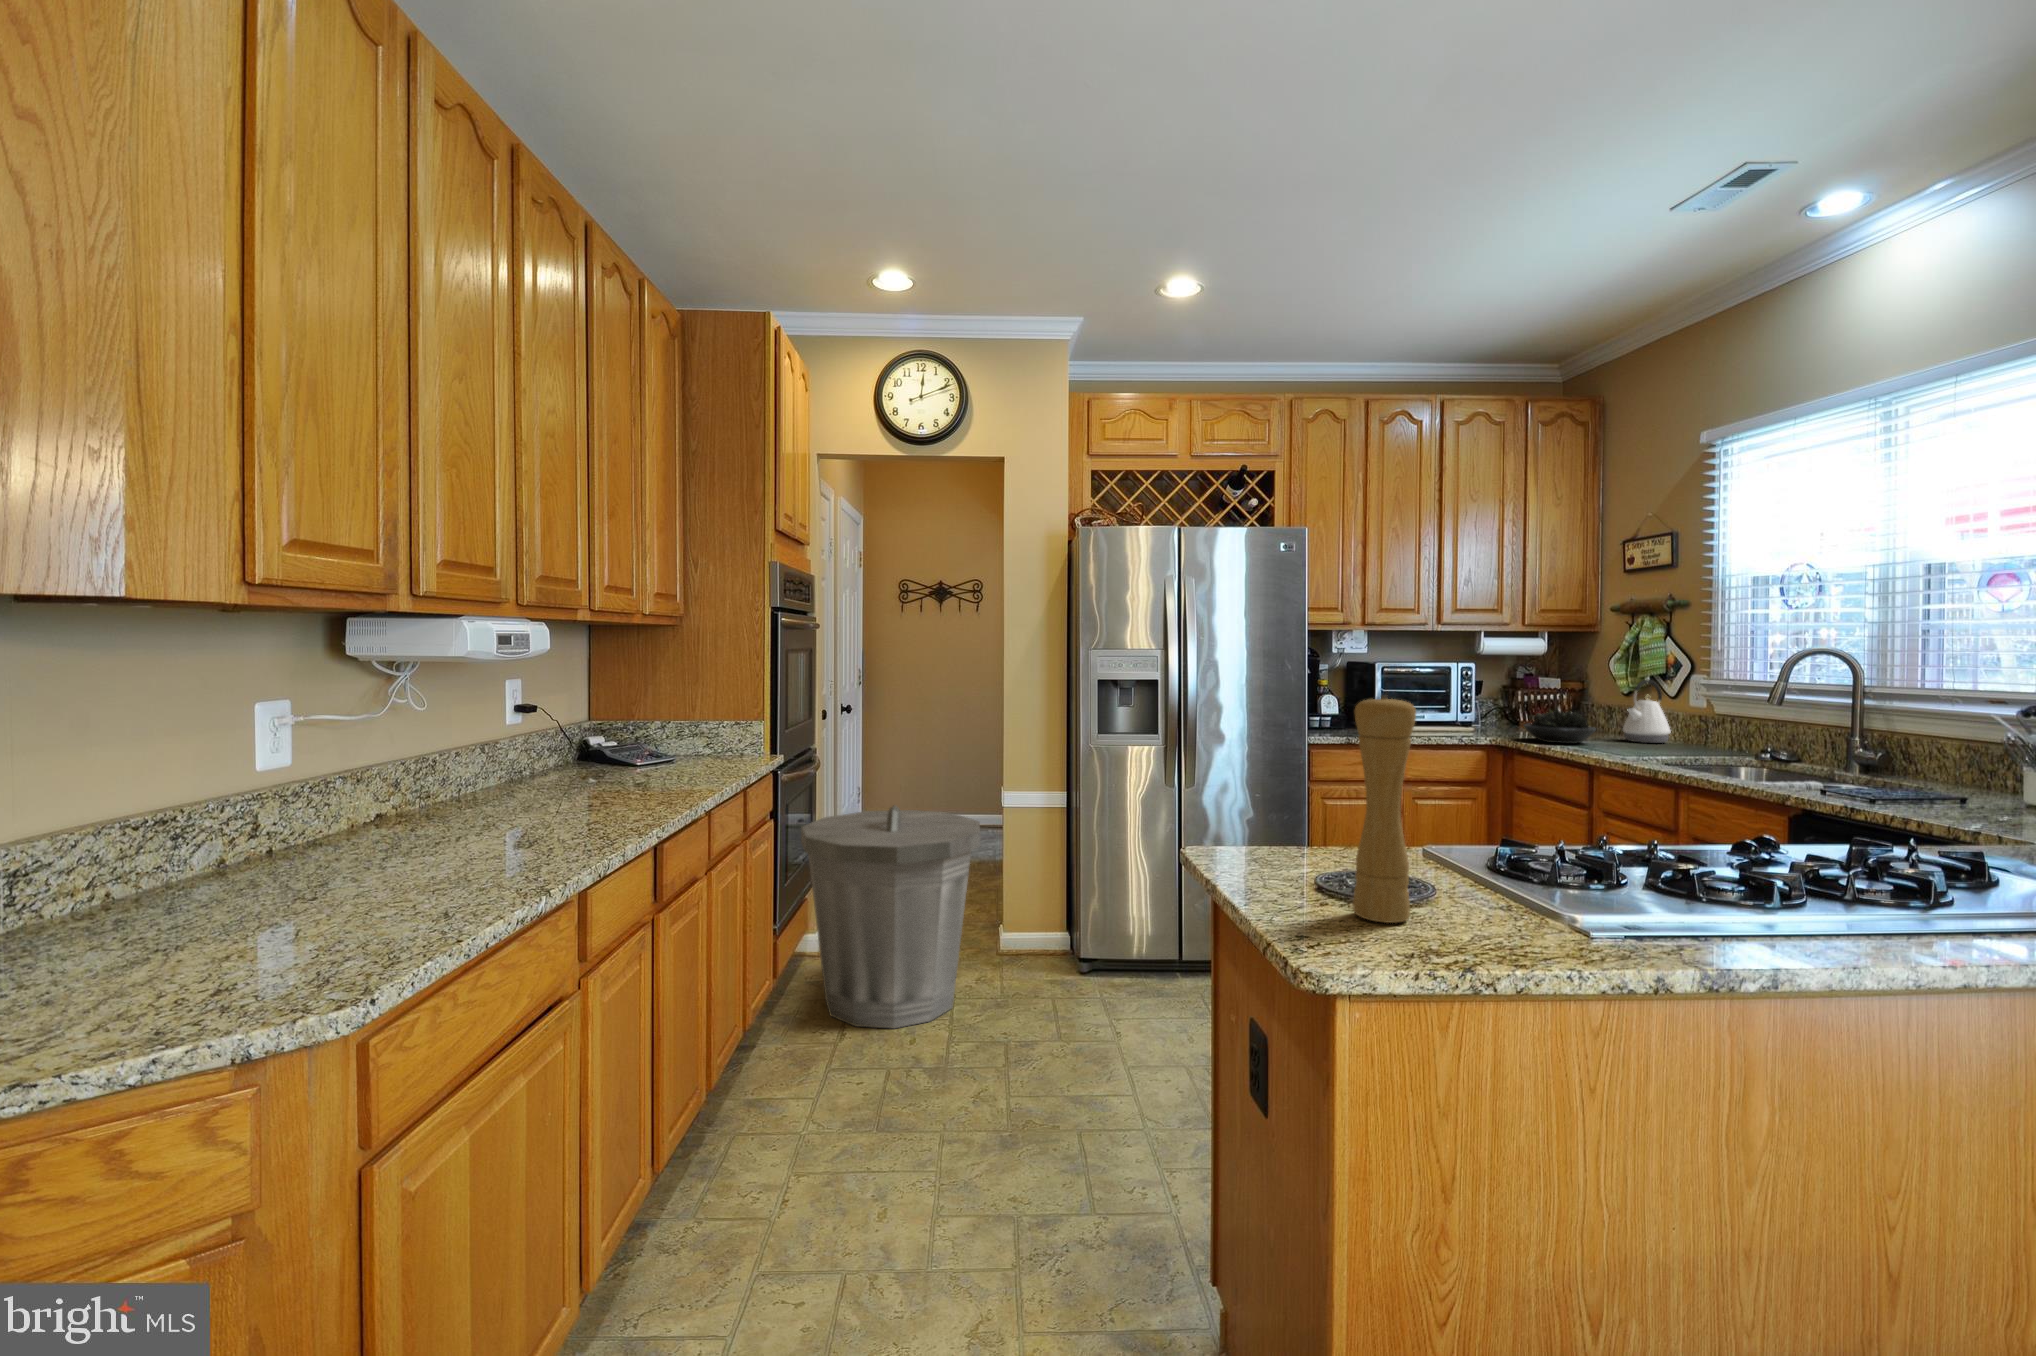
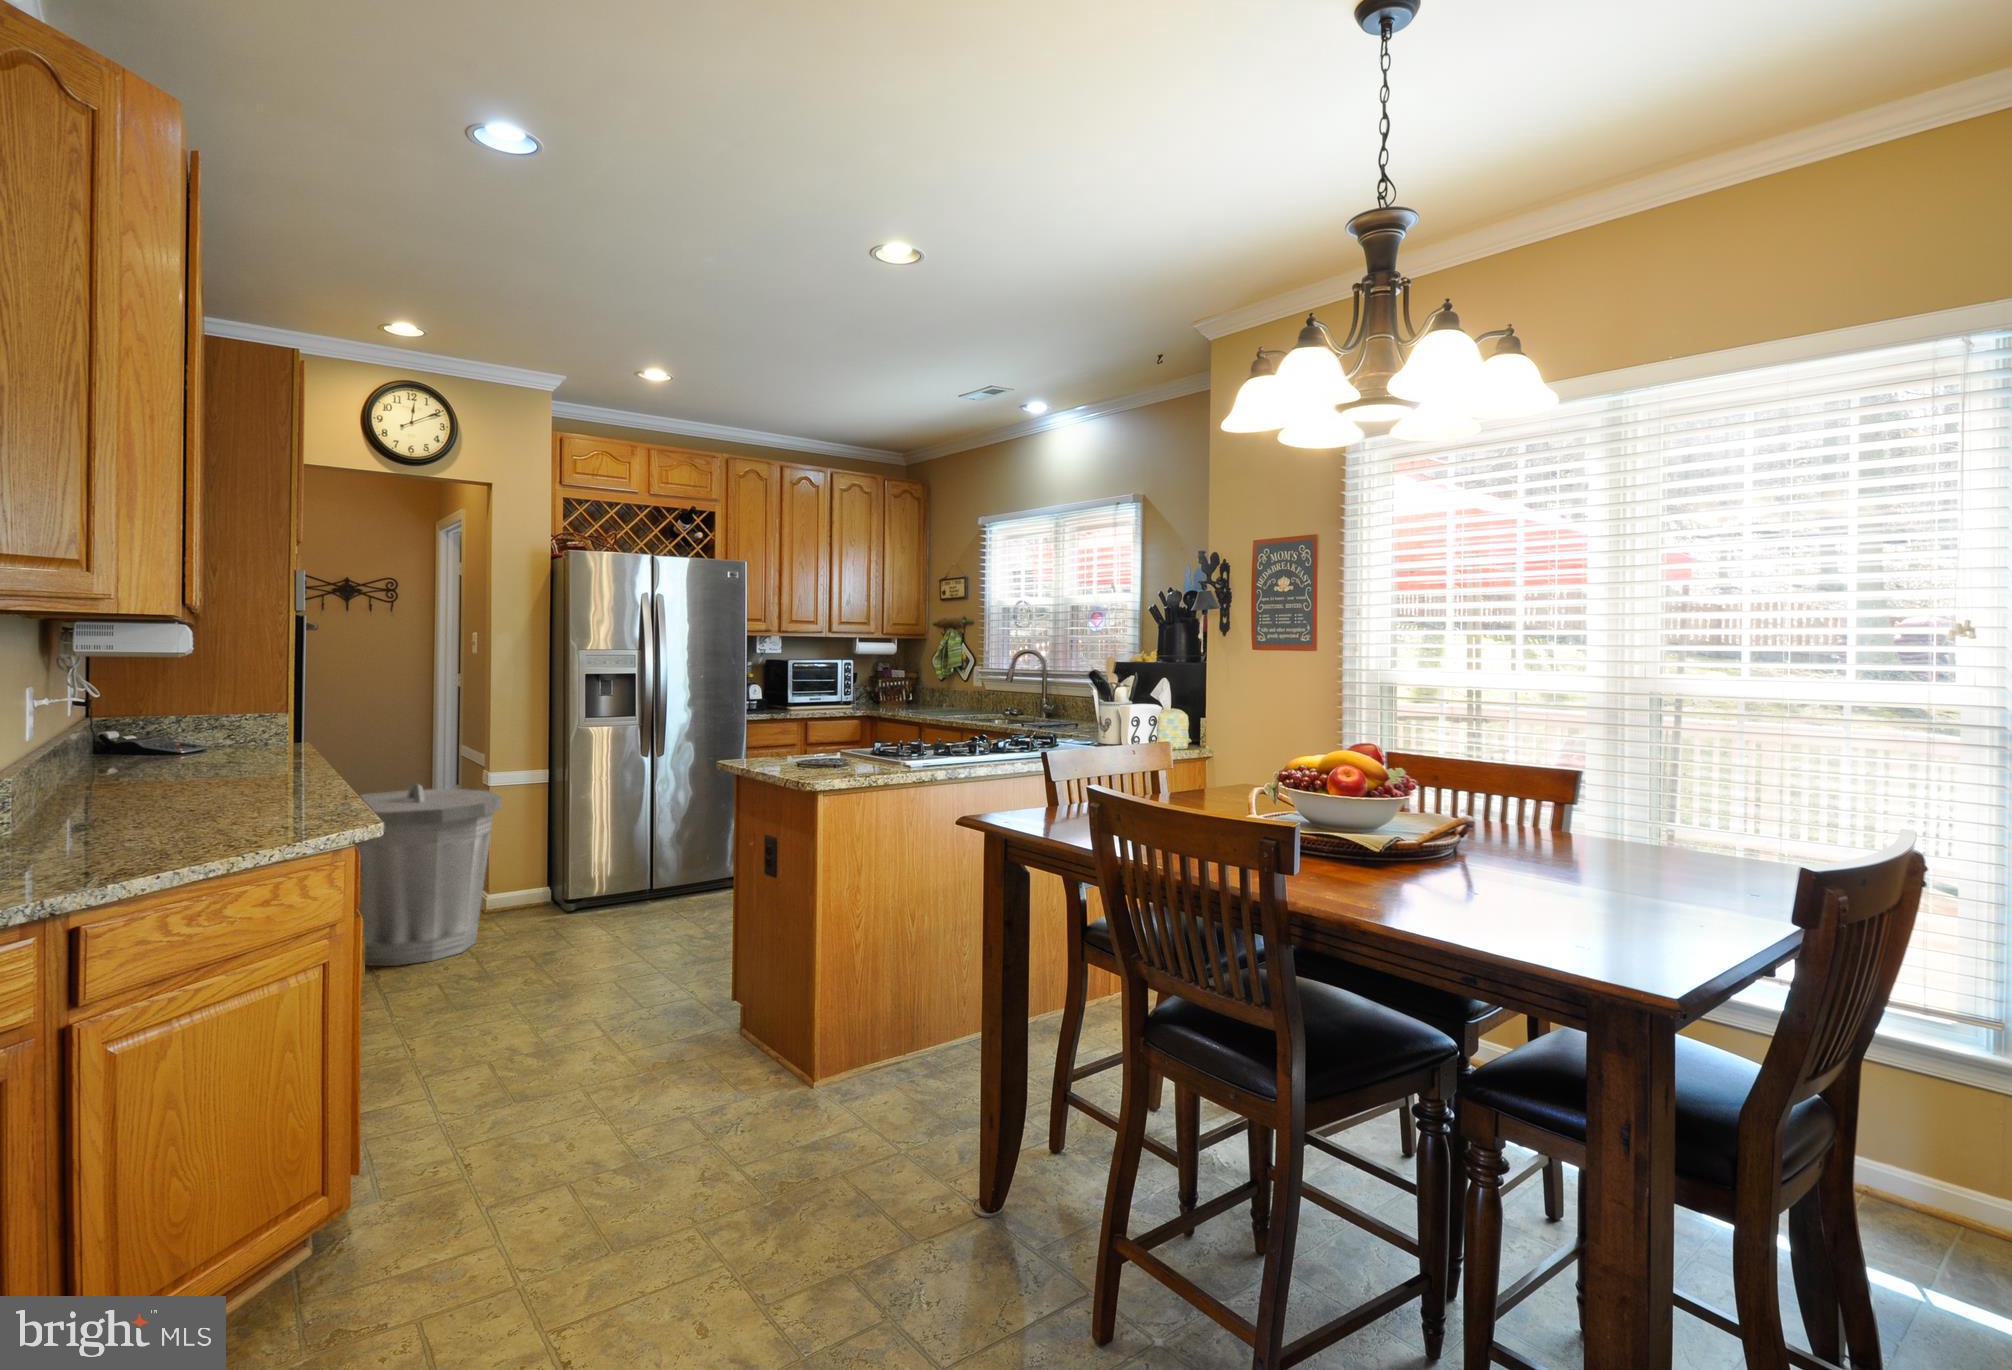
kettle: present [1623,680,1671,743] -> none [939,671,964,711]
pepper mill: present [1353,695,1416,923] -> none [816,676,840,770]
succulent plant: present [1524,710,1596,743] -> none [884,690,925,713]

